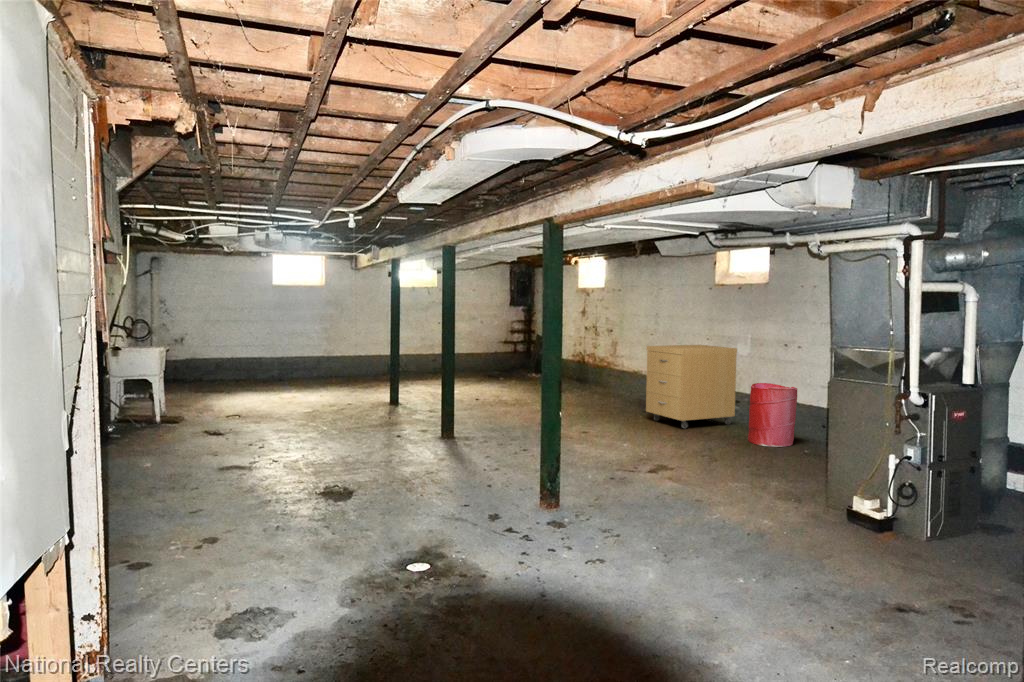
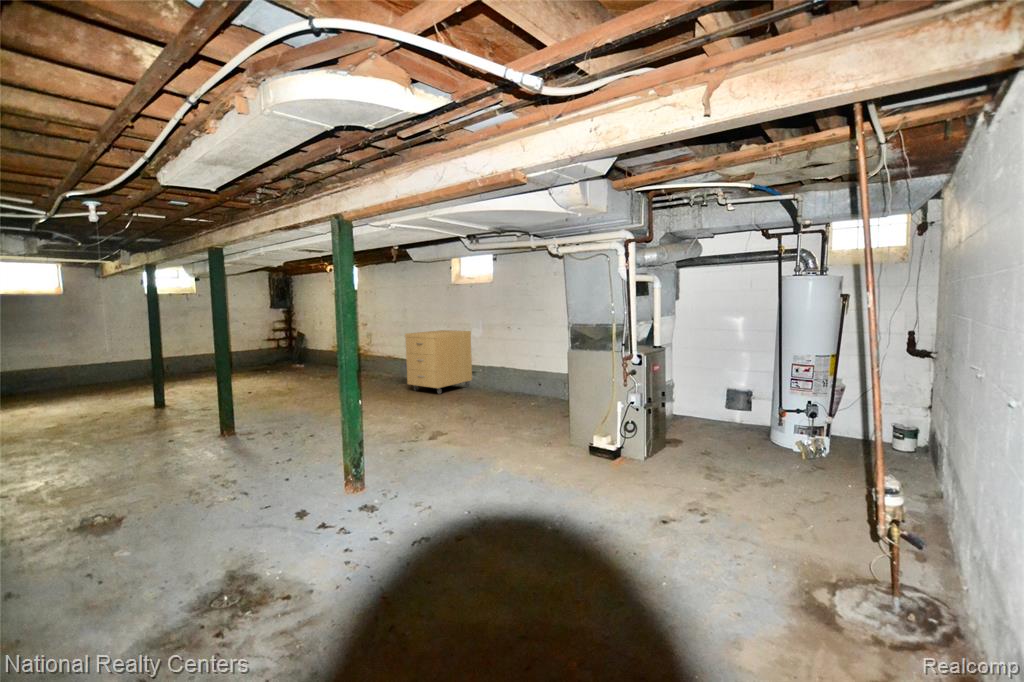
laundry hamper: present [748,383,797,447] -> none [487,354,518,399]

